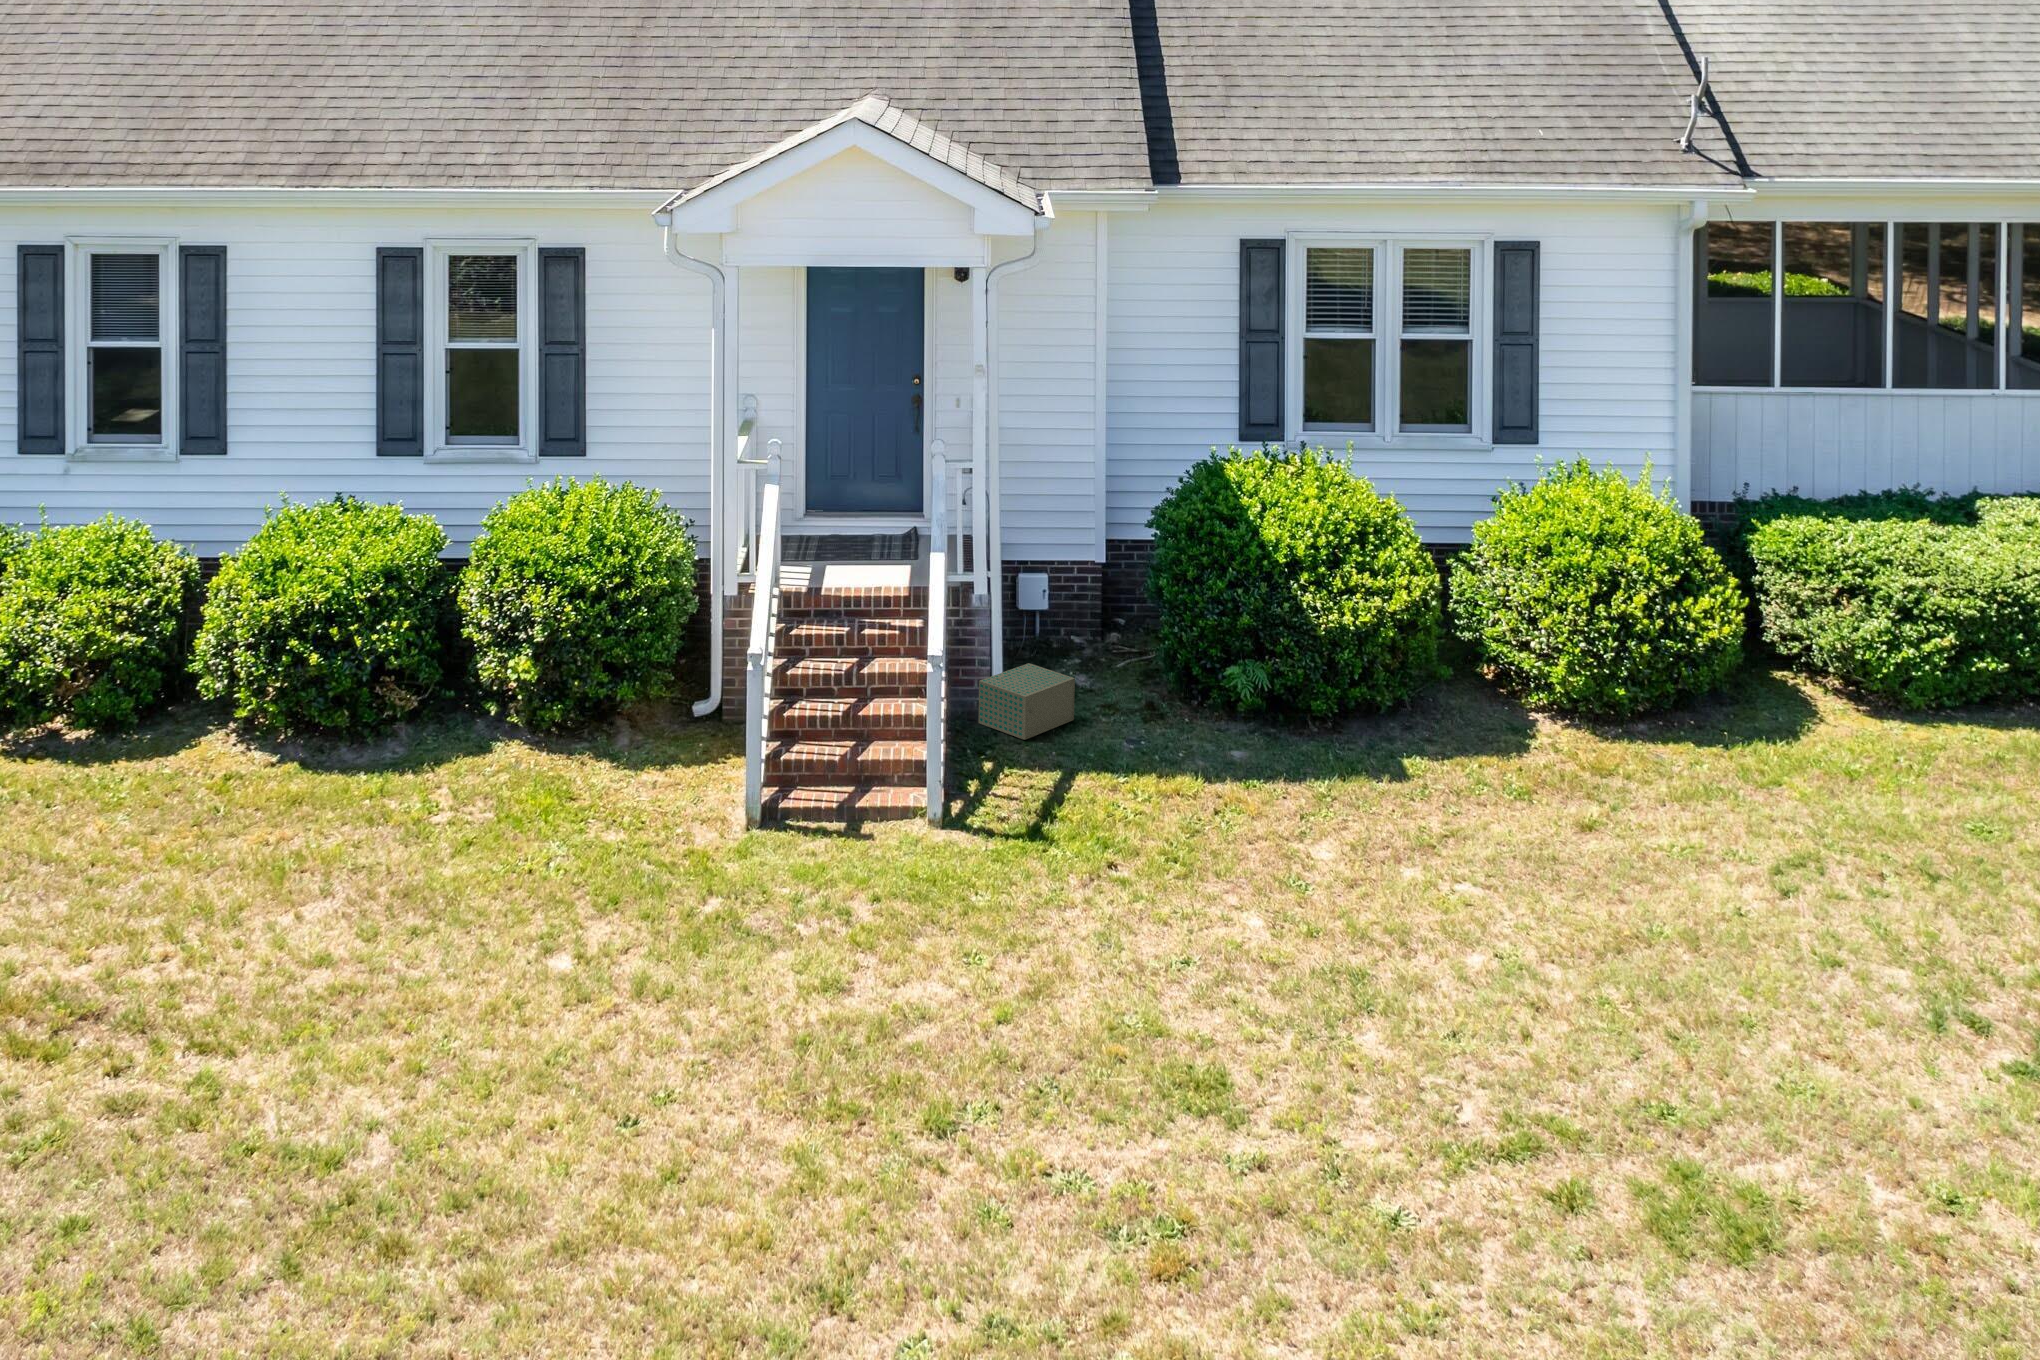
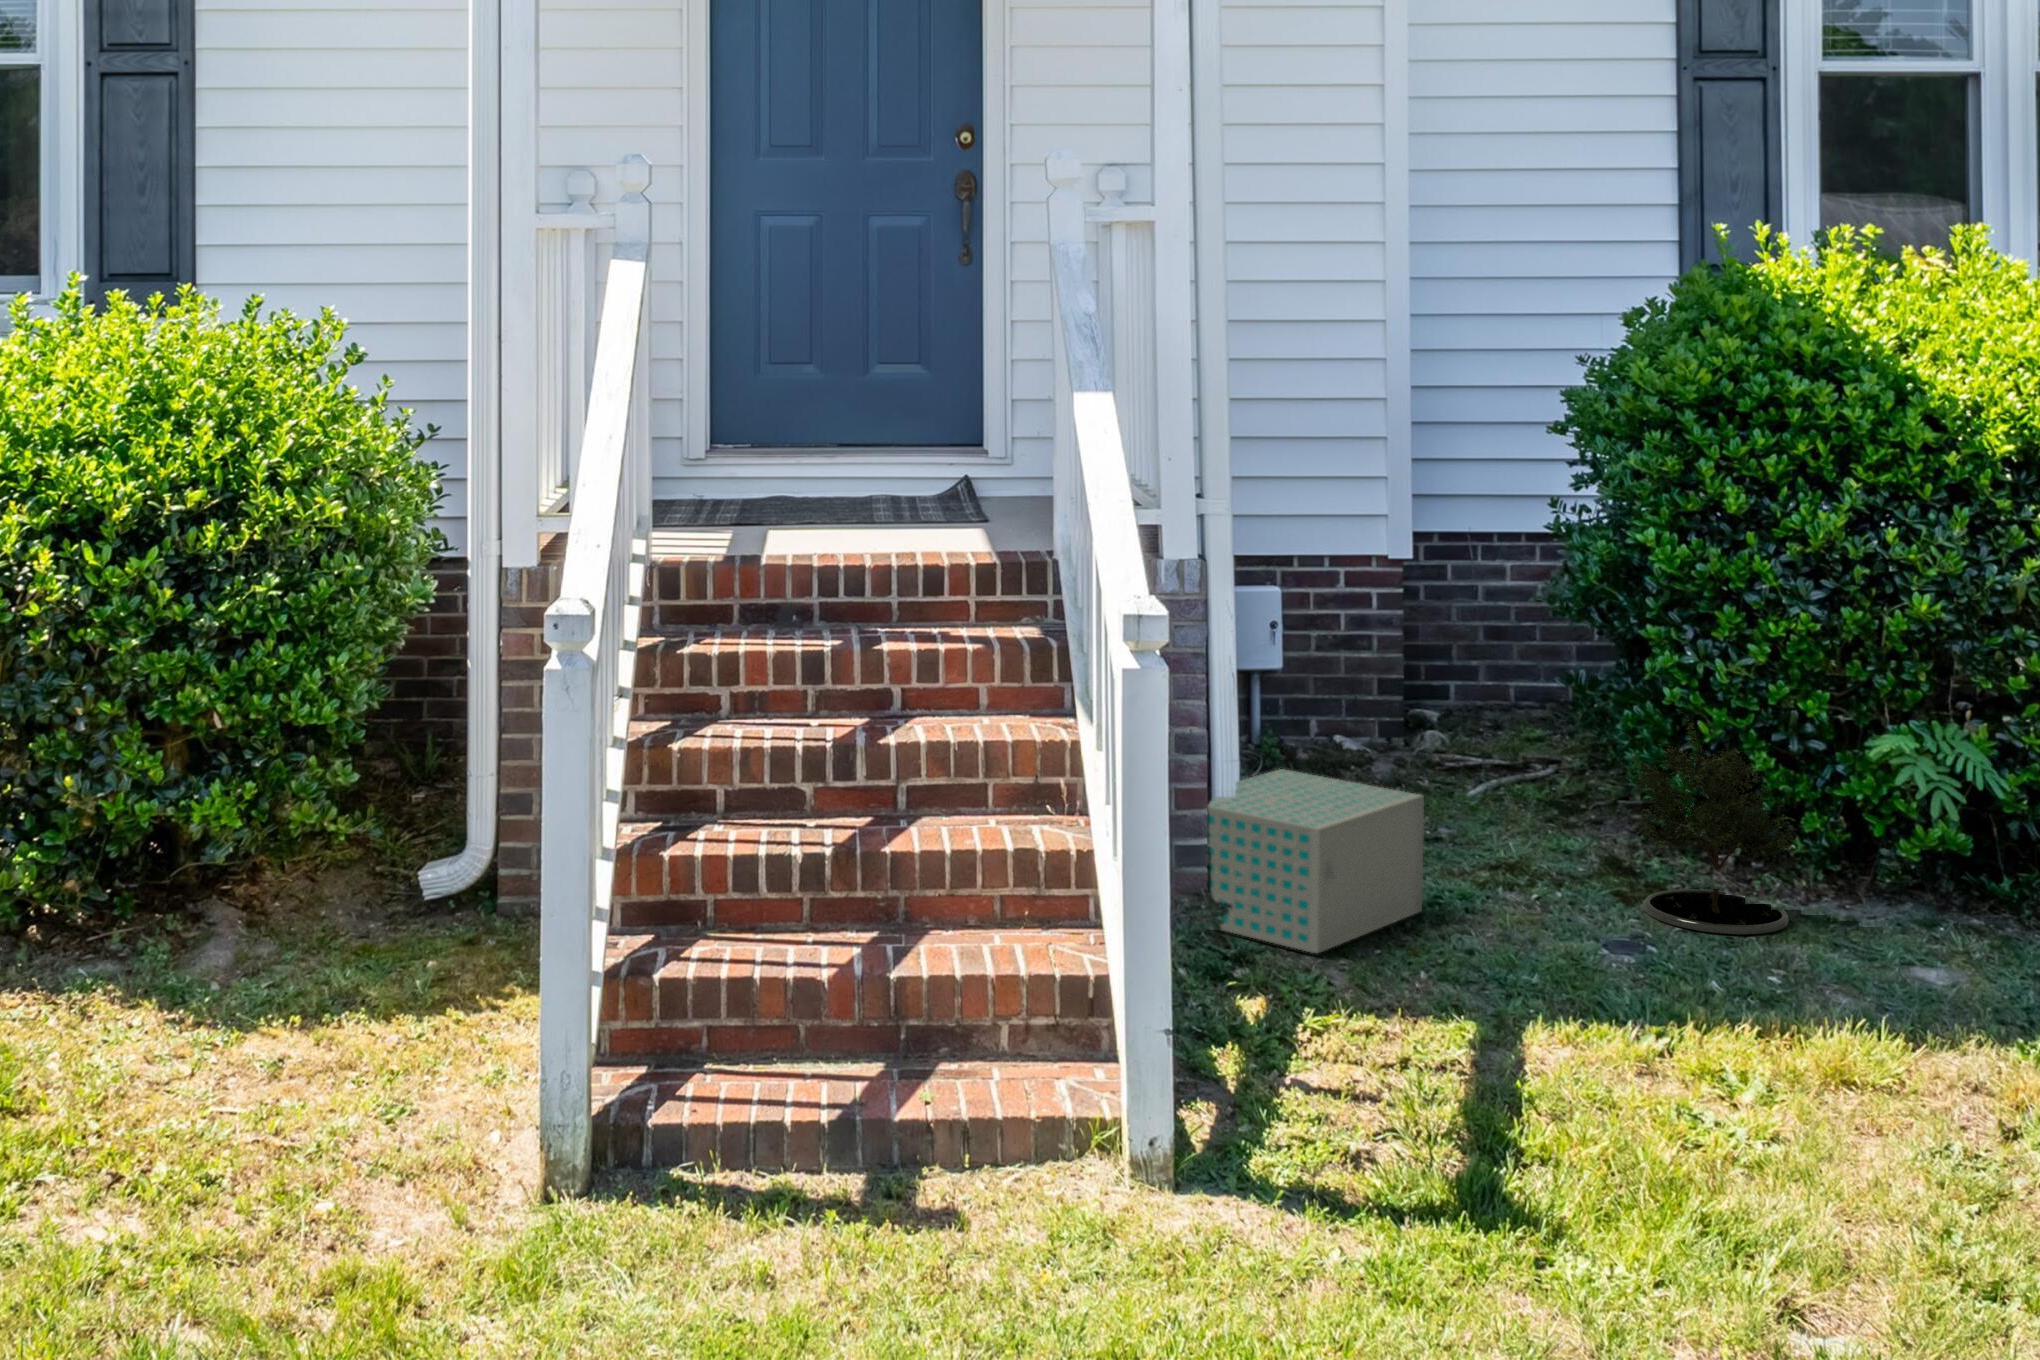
potted tree: none [1149,632,1214,731] -> present [1627,712,1797,935]

